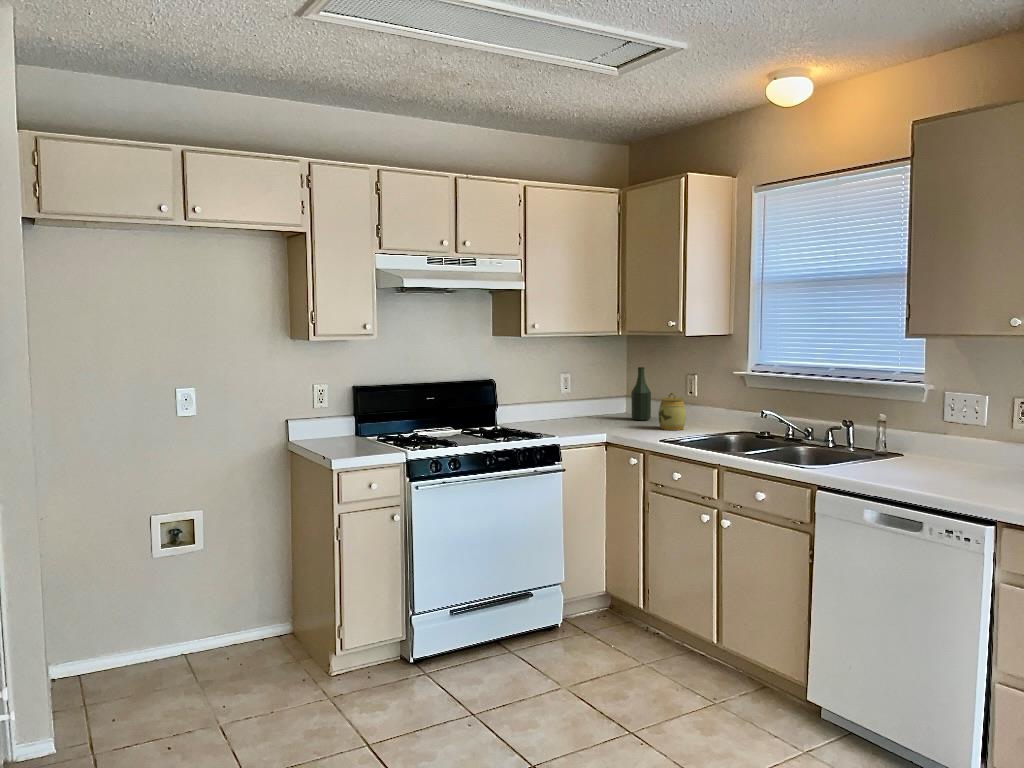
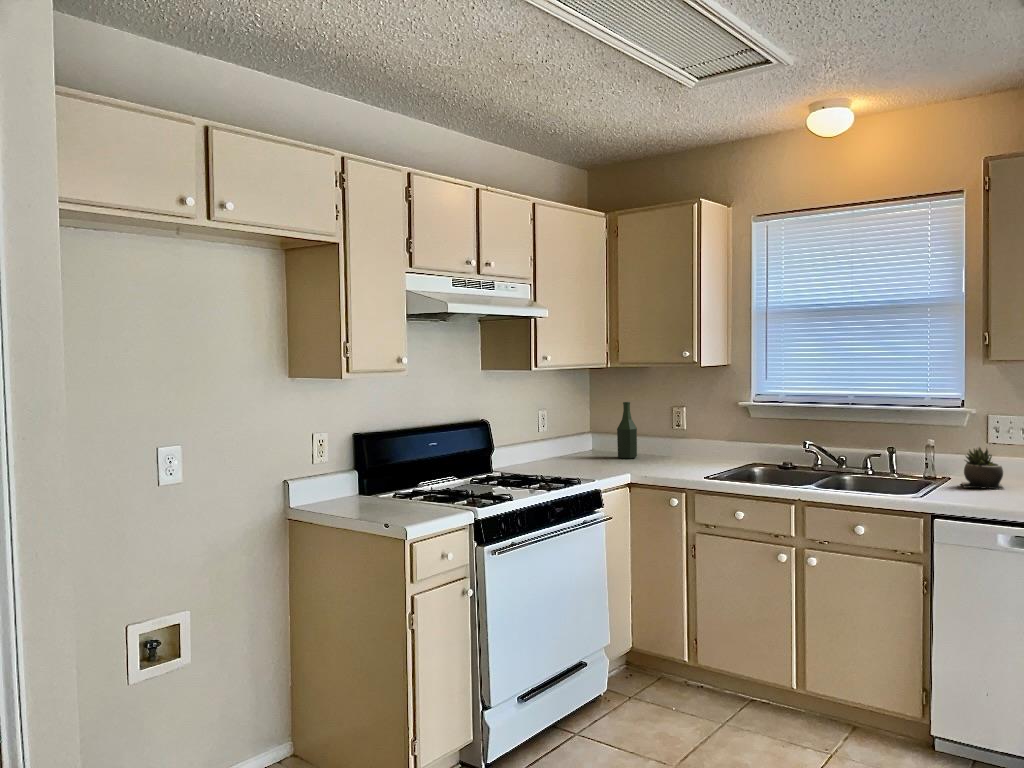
jar: present [658,392,686,430] -> none [666,427,697,467]
succulent plant: none [885,424,937,469] -> present [962,448,1004,490]

